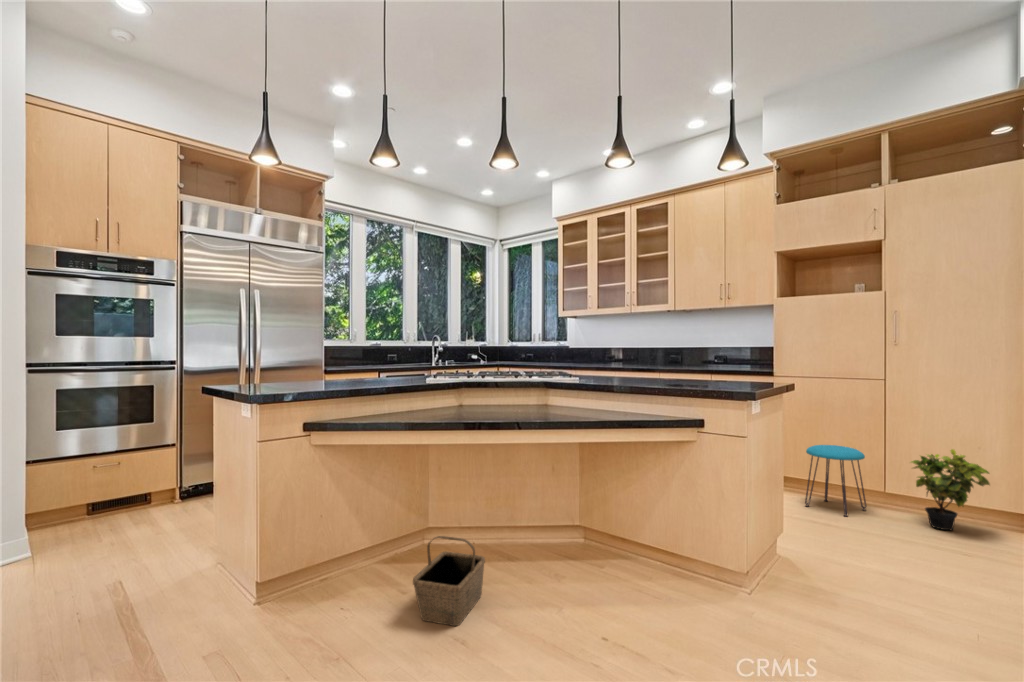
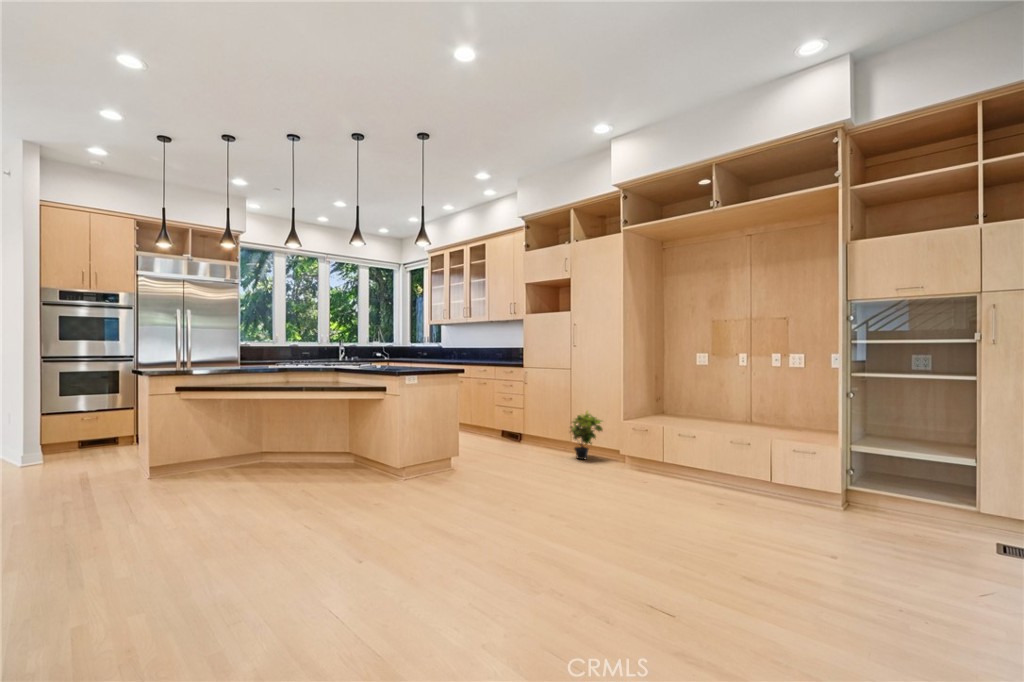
stool: present [805,445,867,517] -> none [525,411,559,454]
basket: present [413,536,485,626] -> none [220,445,268,485]

